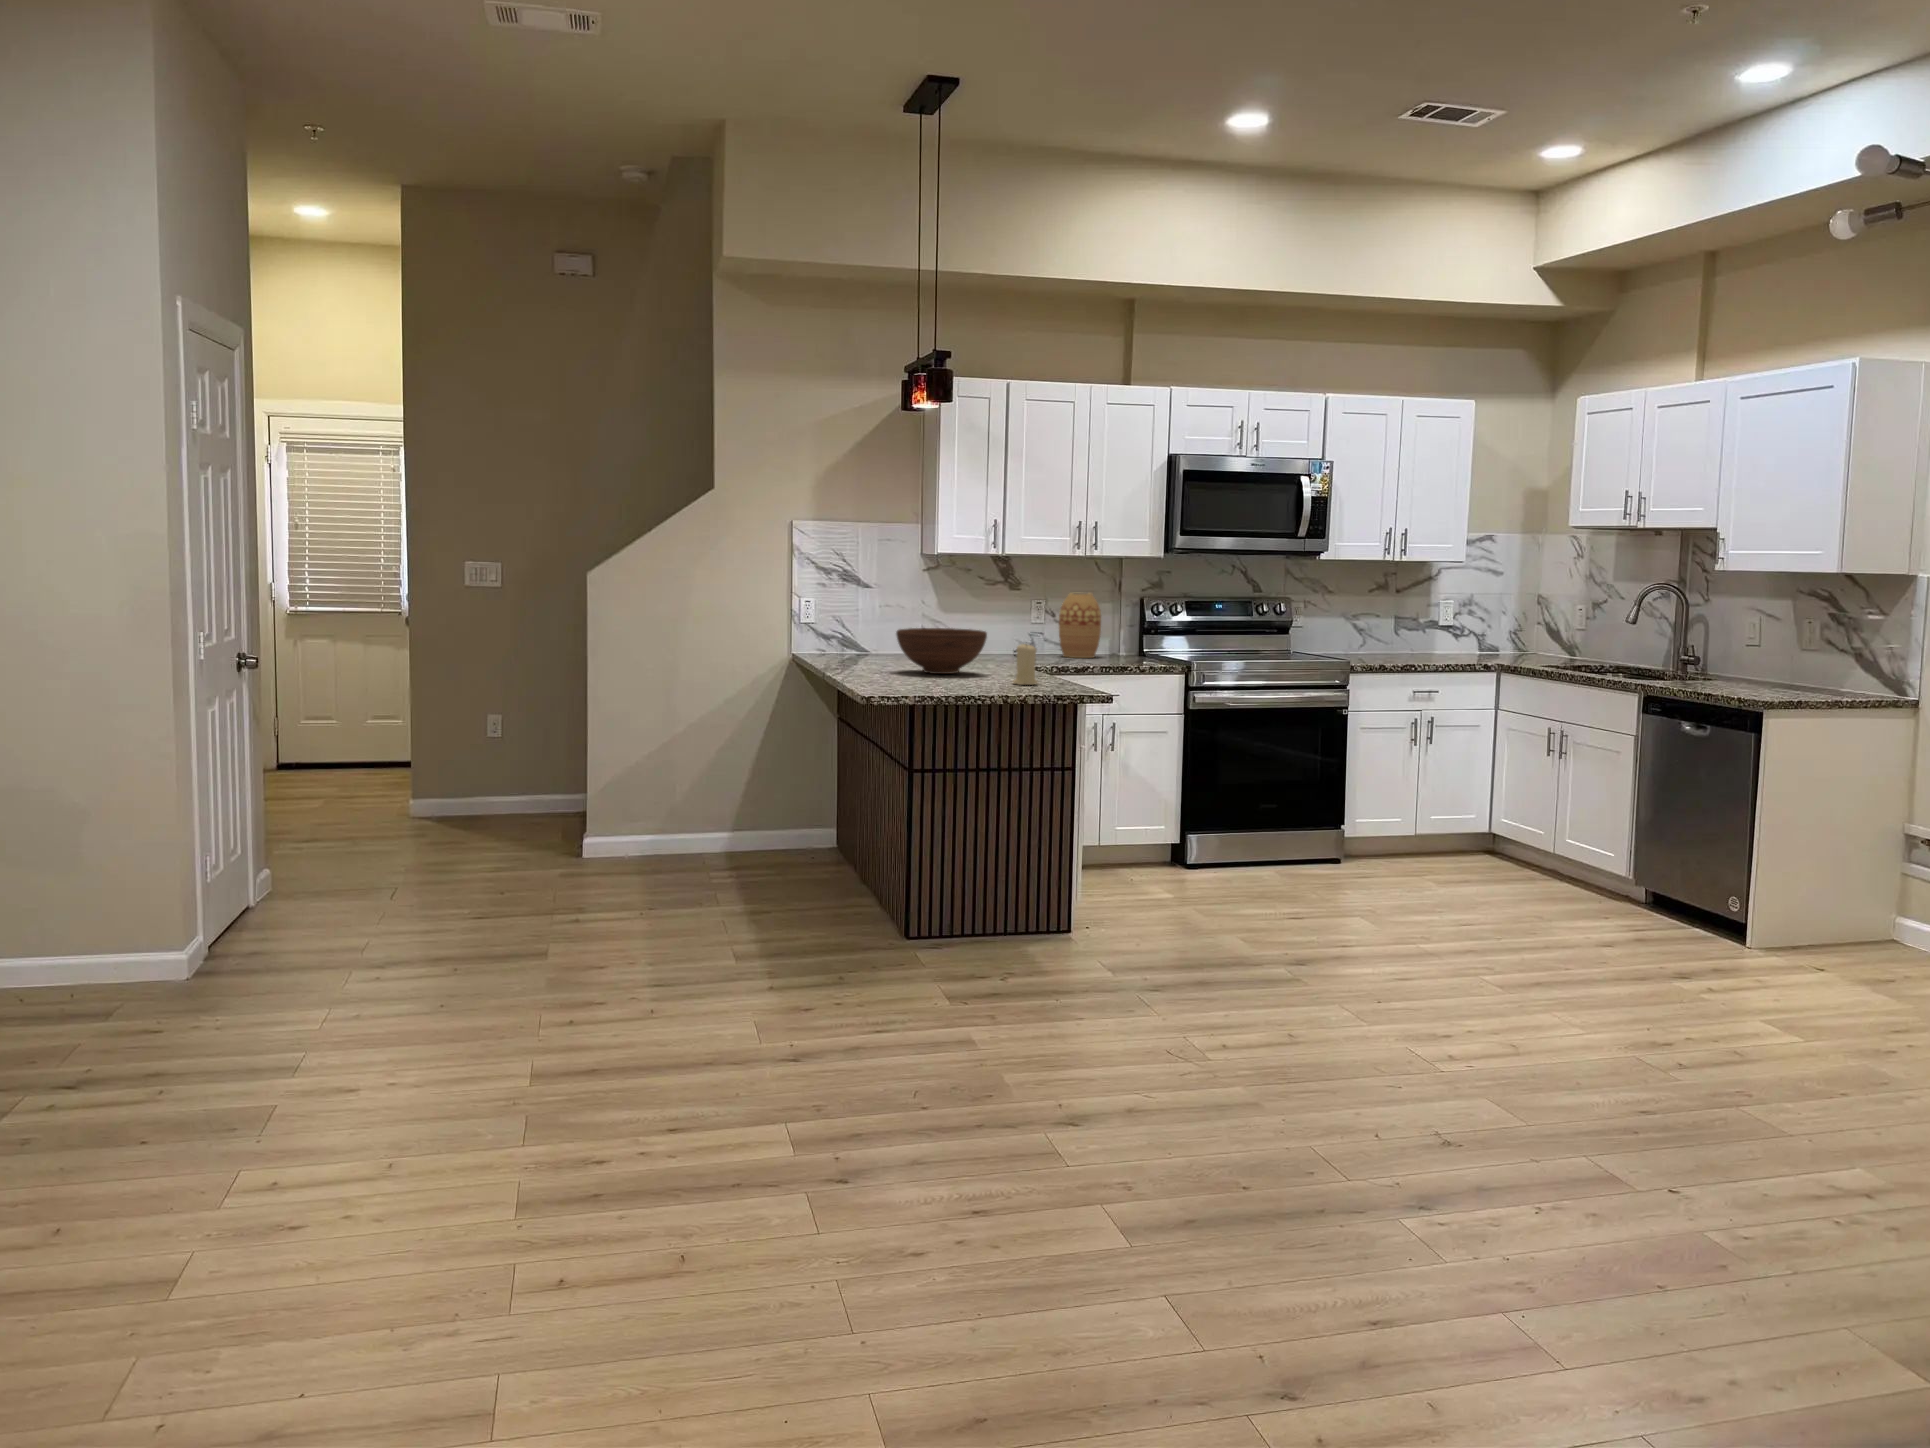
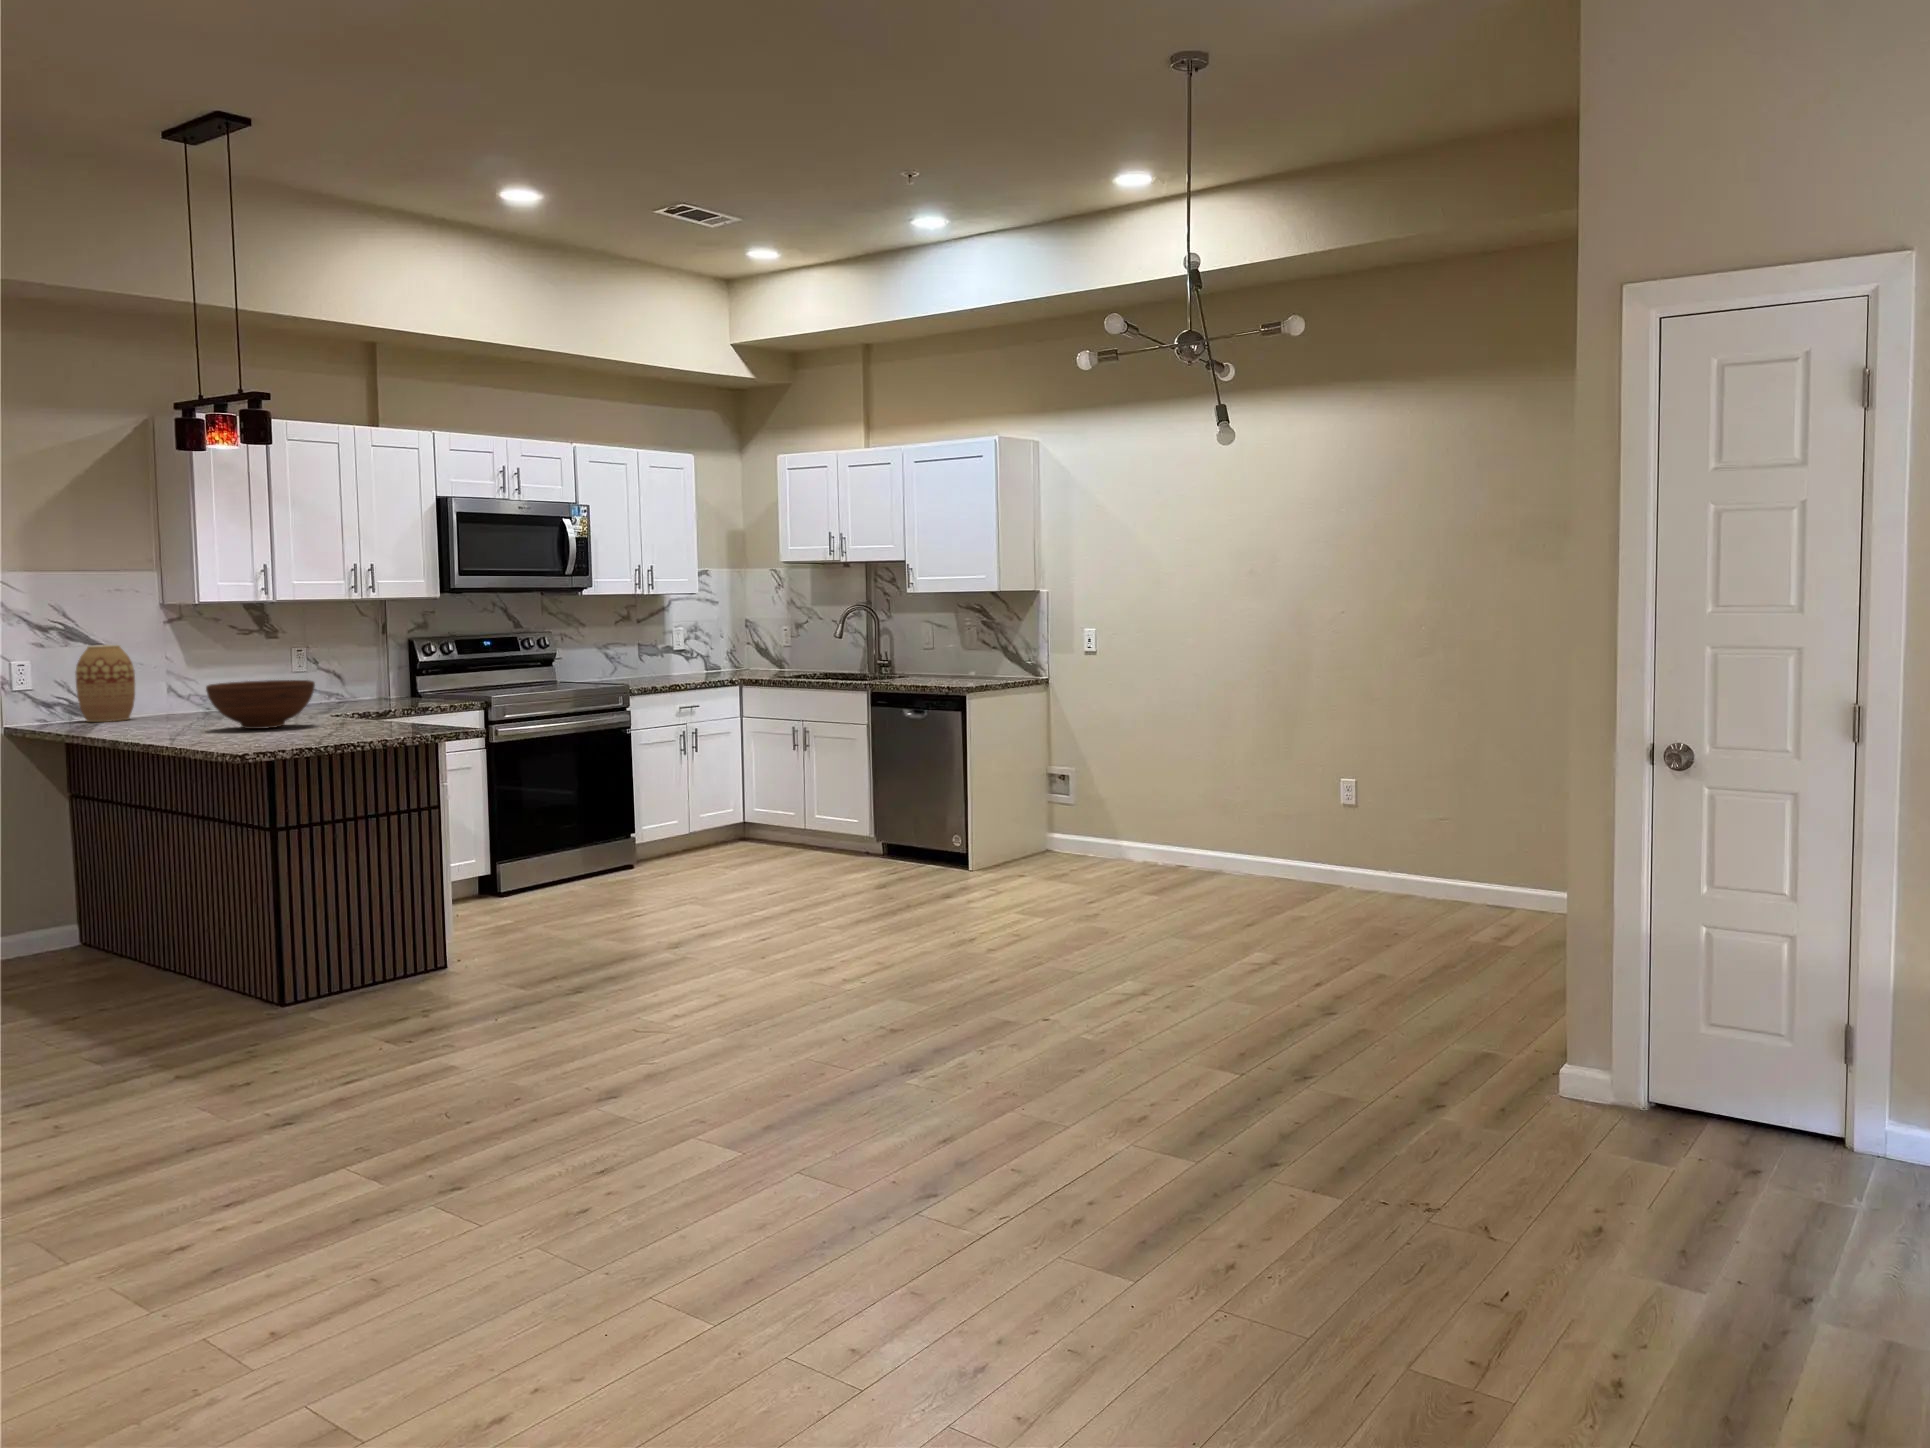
vase: present [1059,593,1101,658] -> present [76,645,135,722]
candle: present [1012,644,1038,685] -> none [369,686,399,728]

